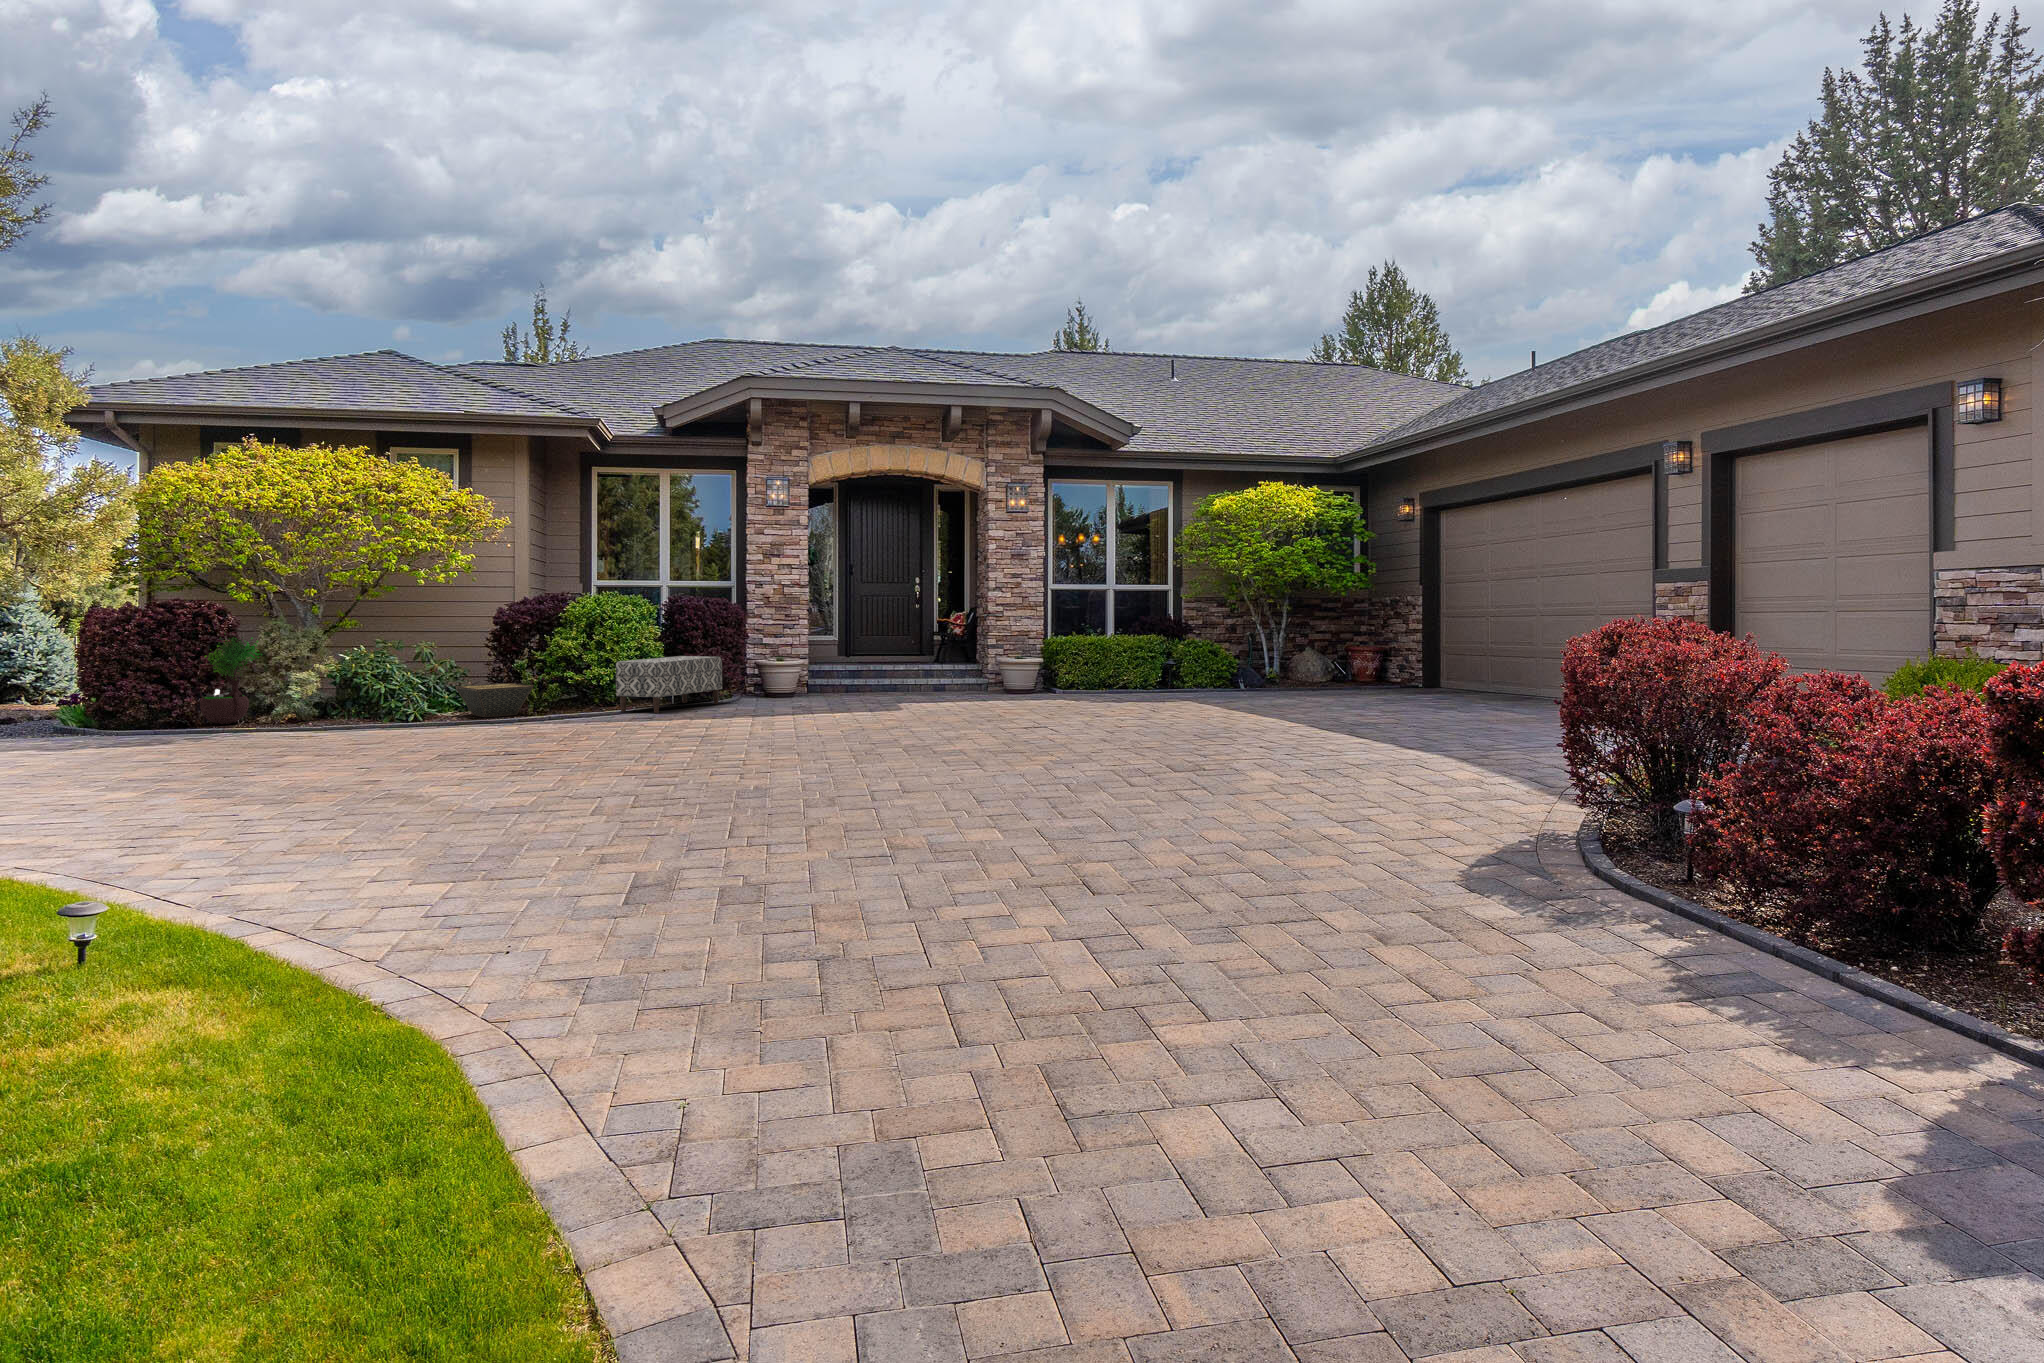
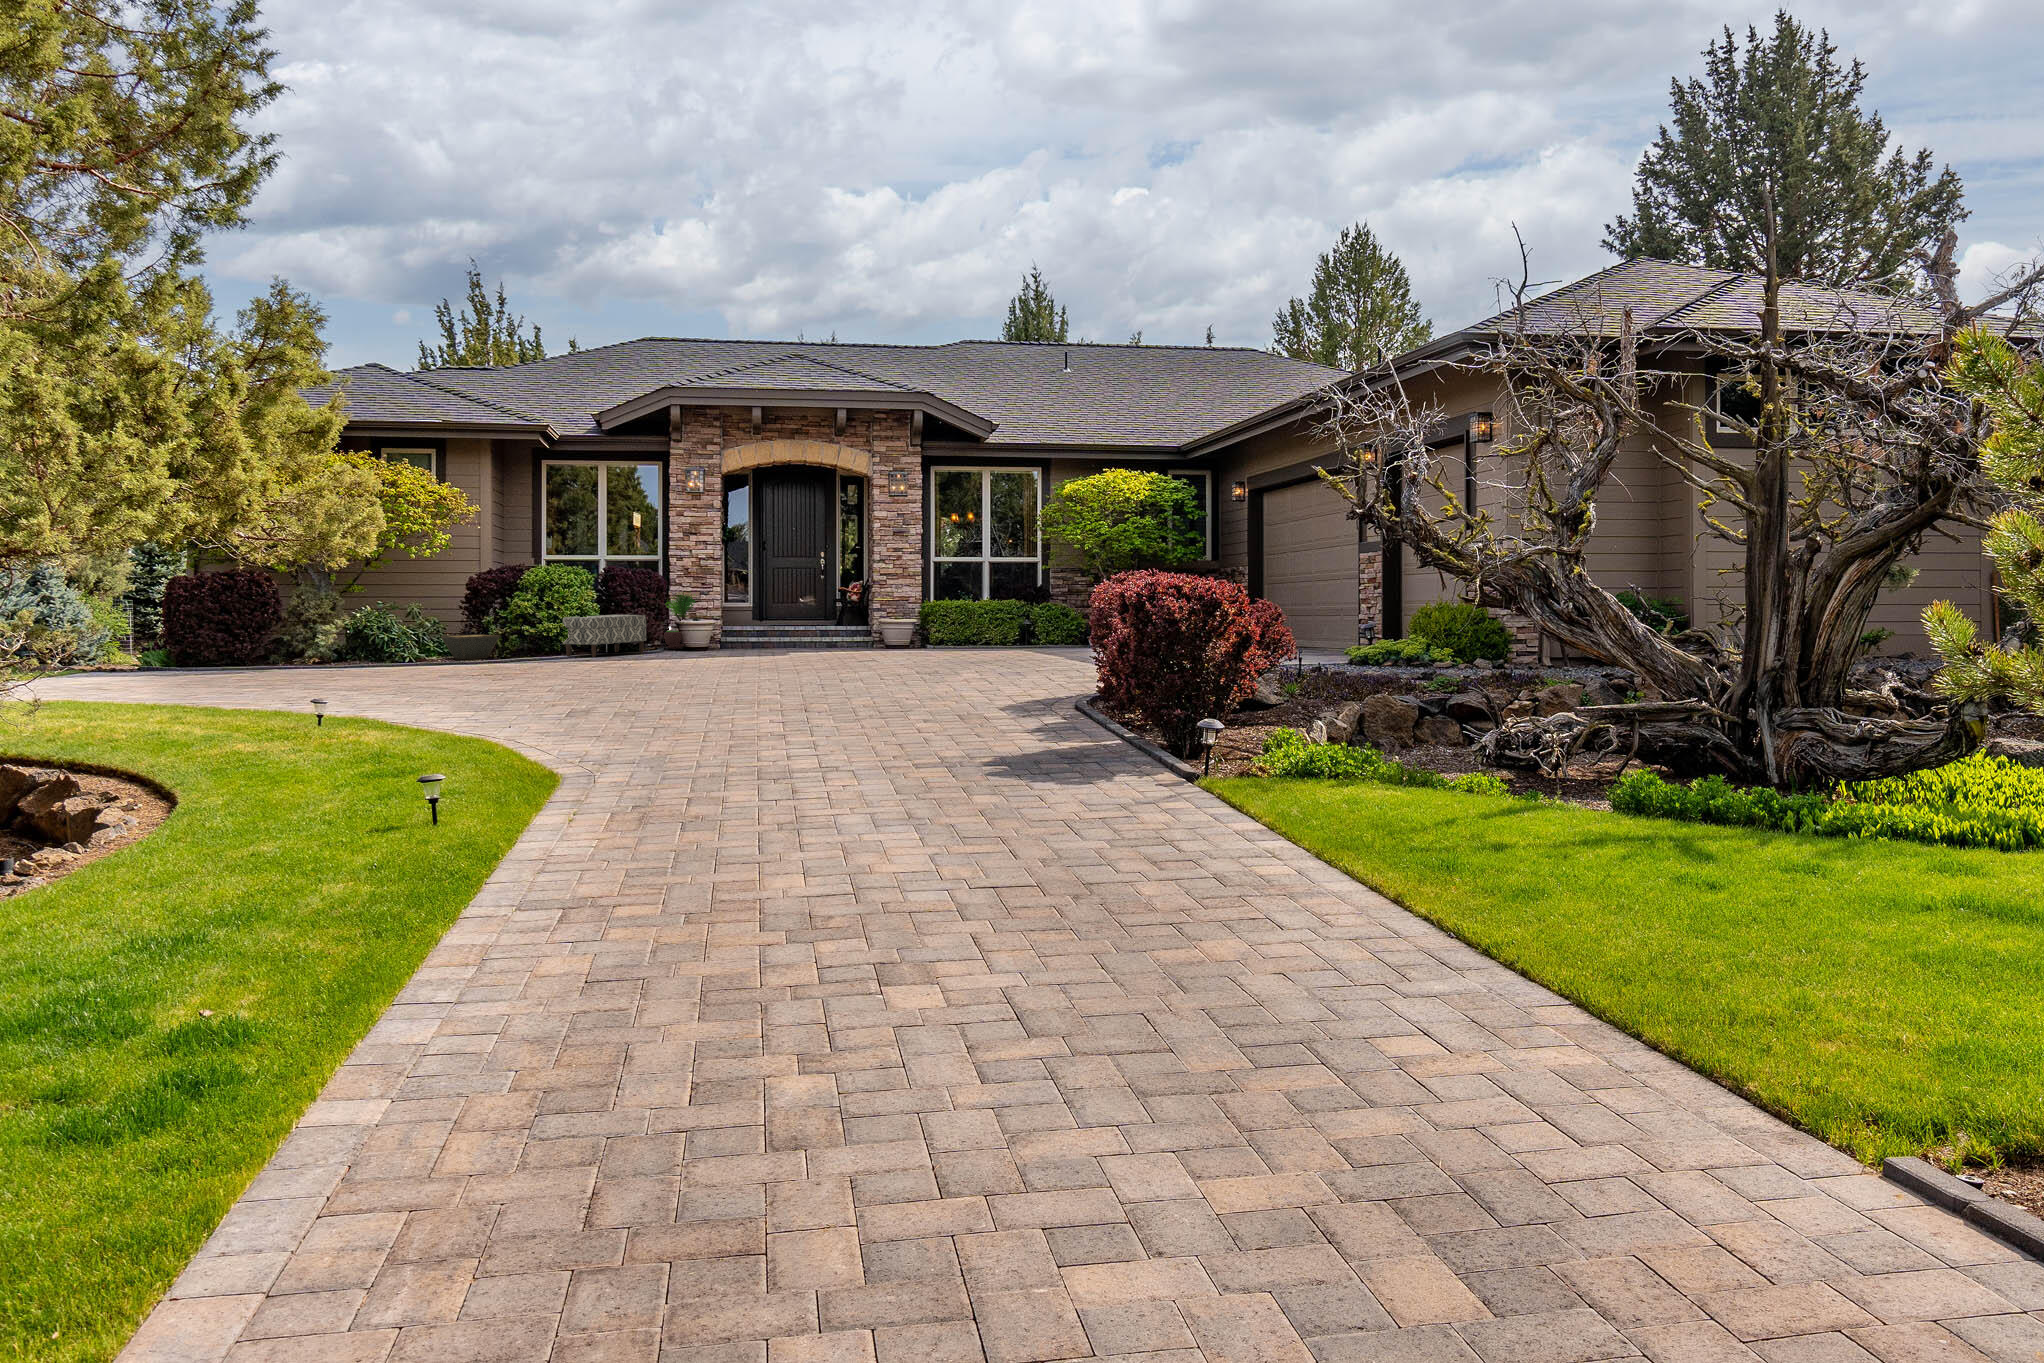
potted tree: present [200,637,259,724] -> present [664,593,695,649]

